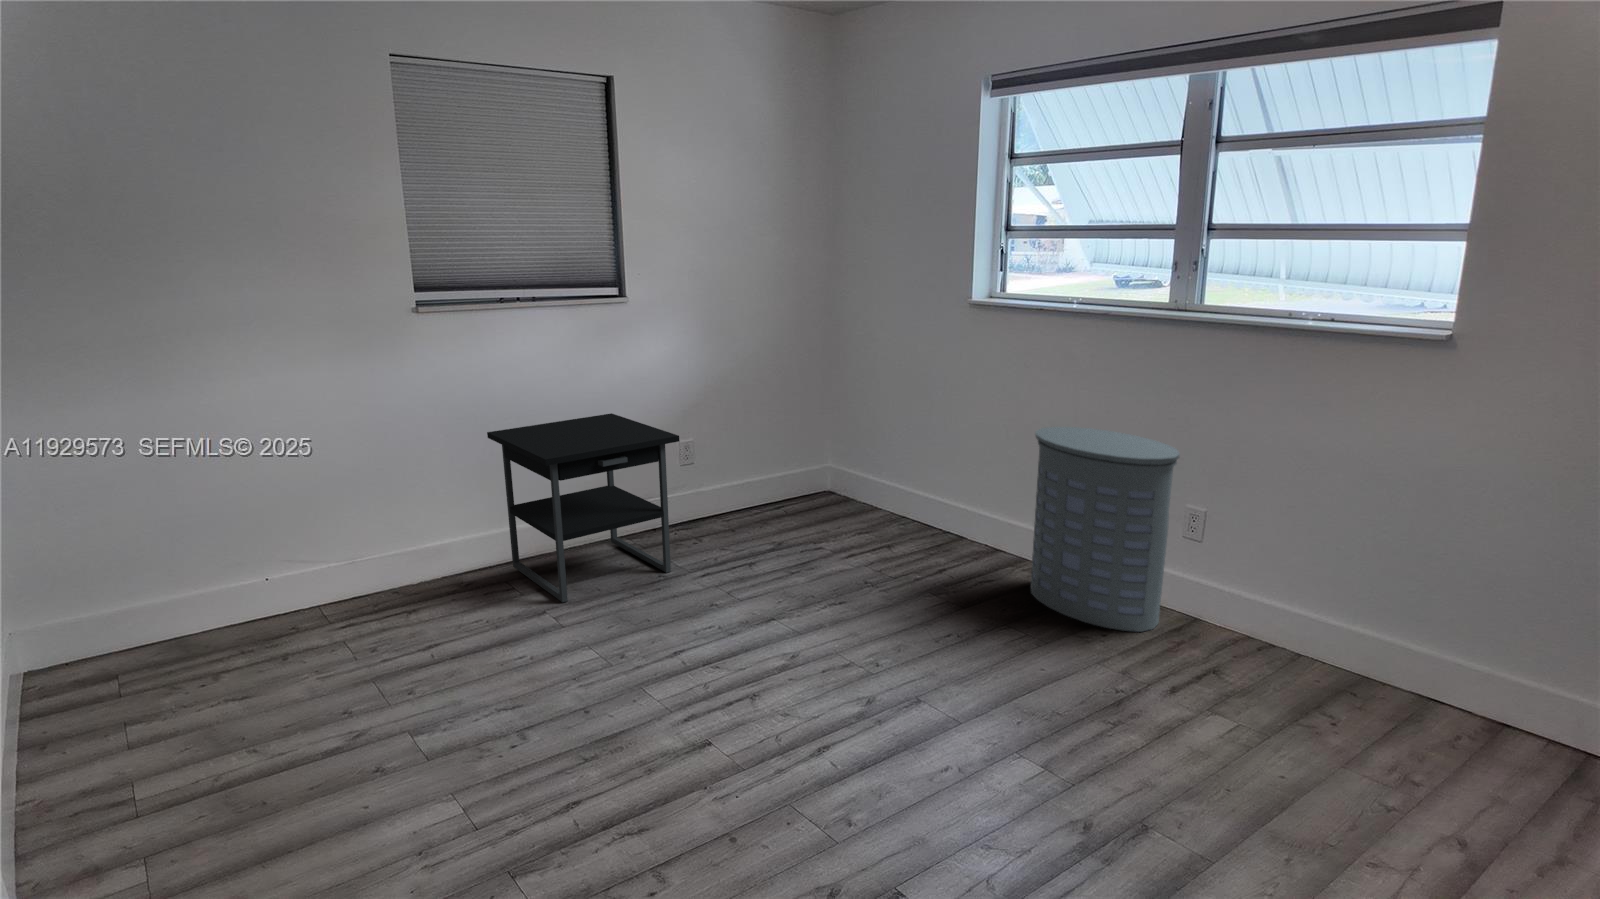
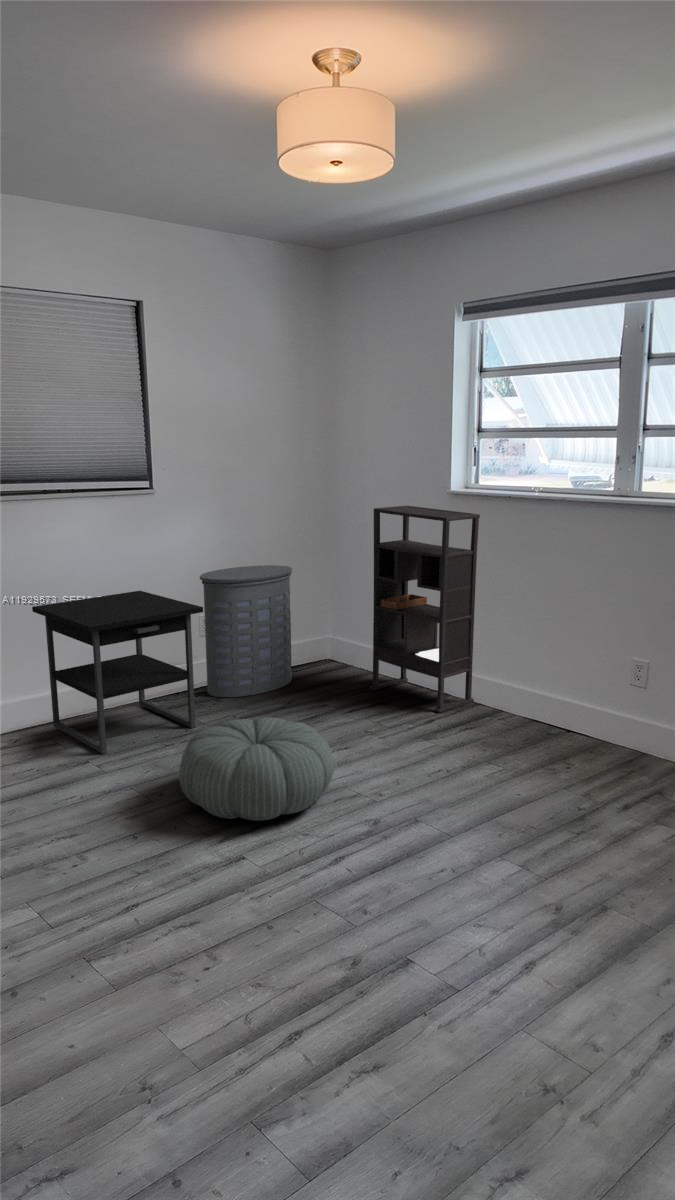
bookshelf: none [873,317,1005,560] -> present [370,506,480,713]
laundry hamper: present [1030,427,1180,632] -> present [200,565,292,697]
pouf: none [642,569,823,695] -> present [179,717,334,821]

